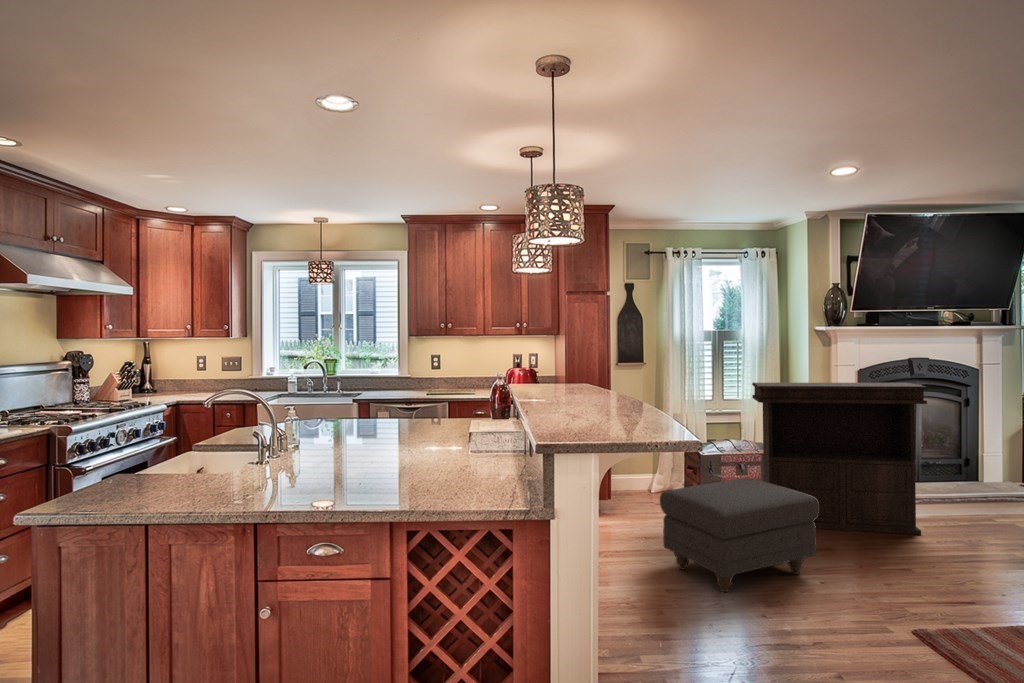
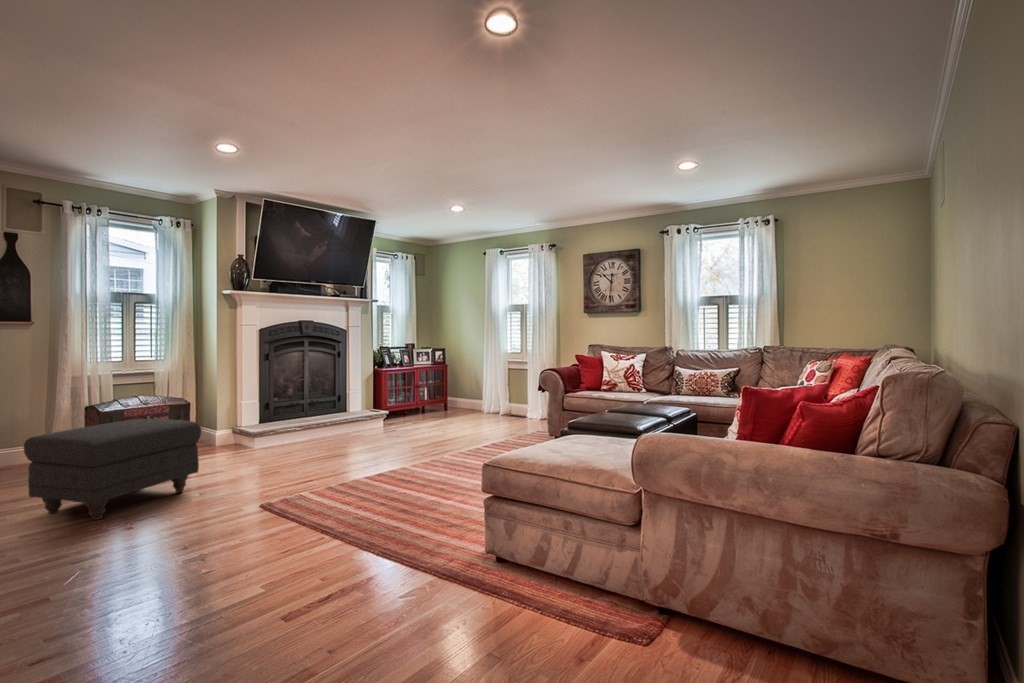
console table: present [752,383,927,535] -> none [158,336,301,467]

